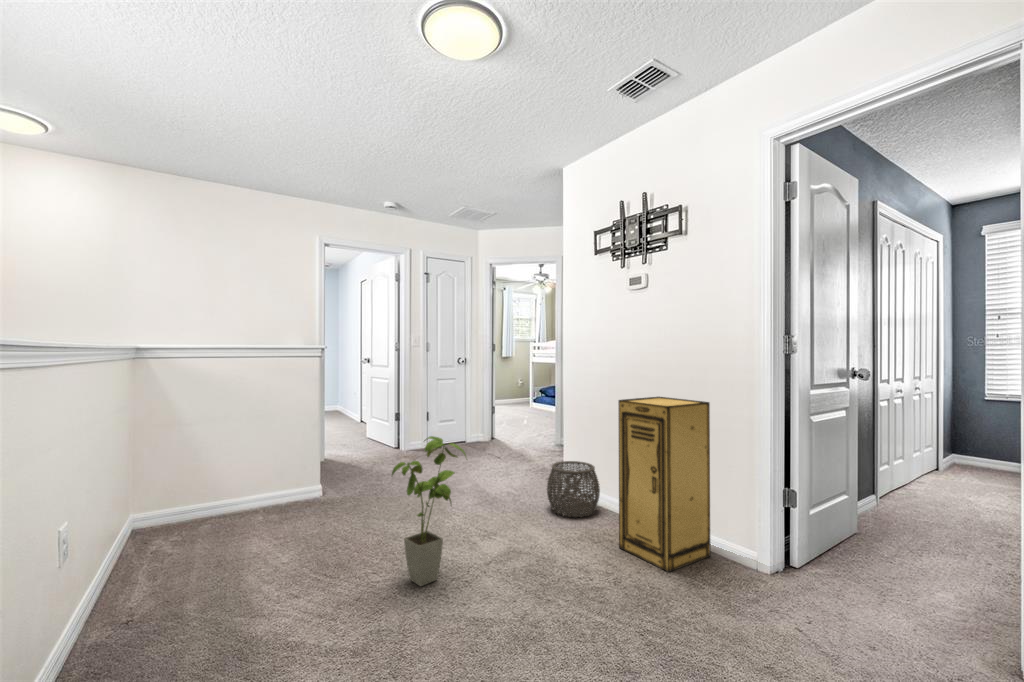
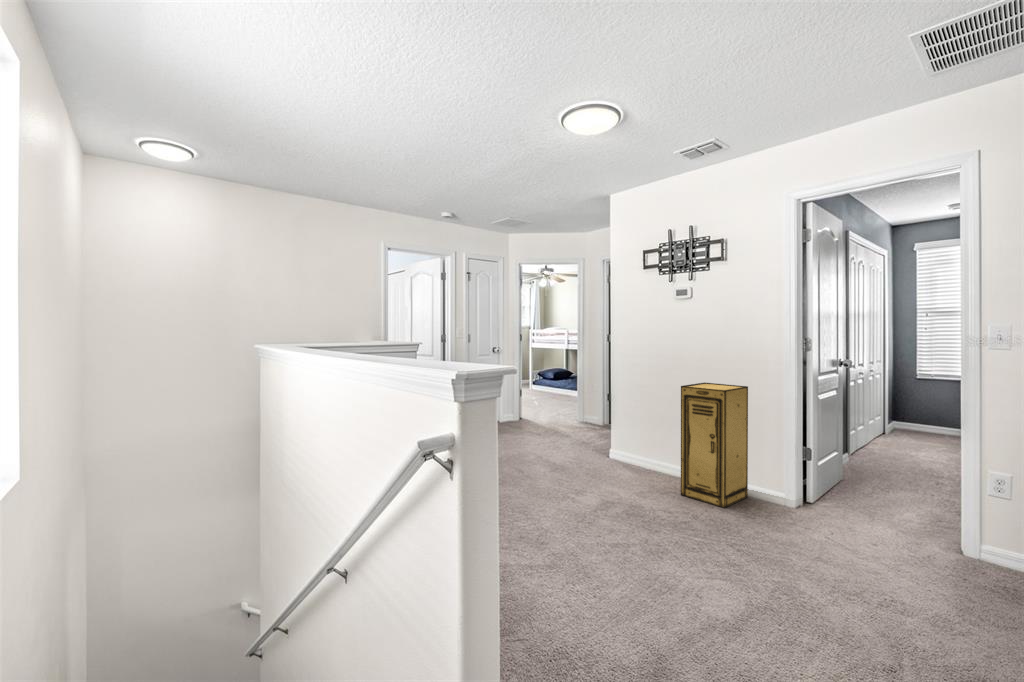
house plant: present [392,436,466,586] -> none [536,416,591,525]
woven basket: present [547,461,600,517] -> none [609,434,652,477]

